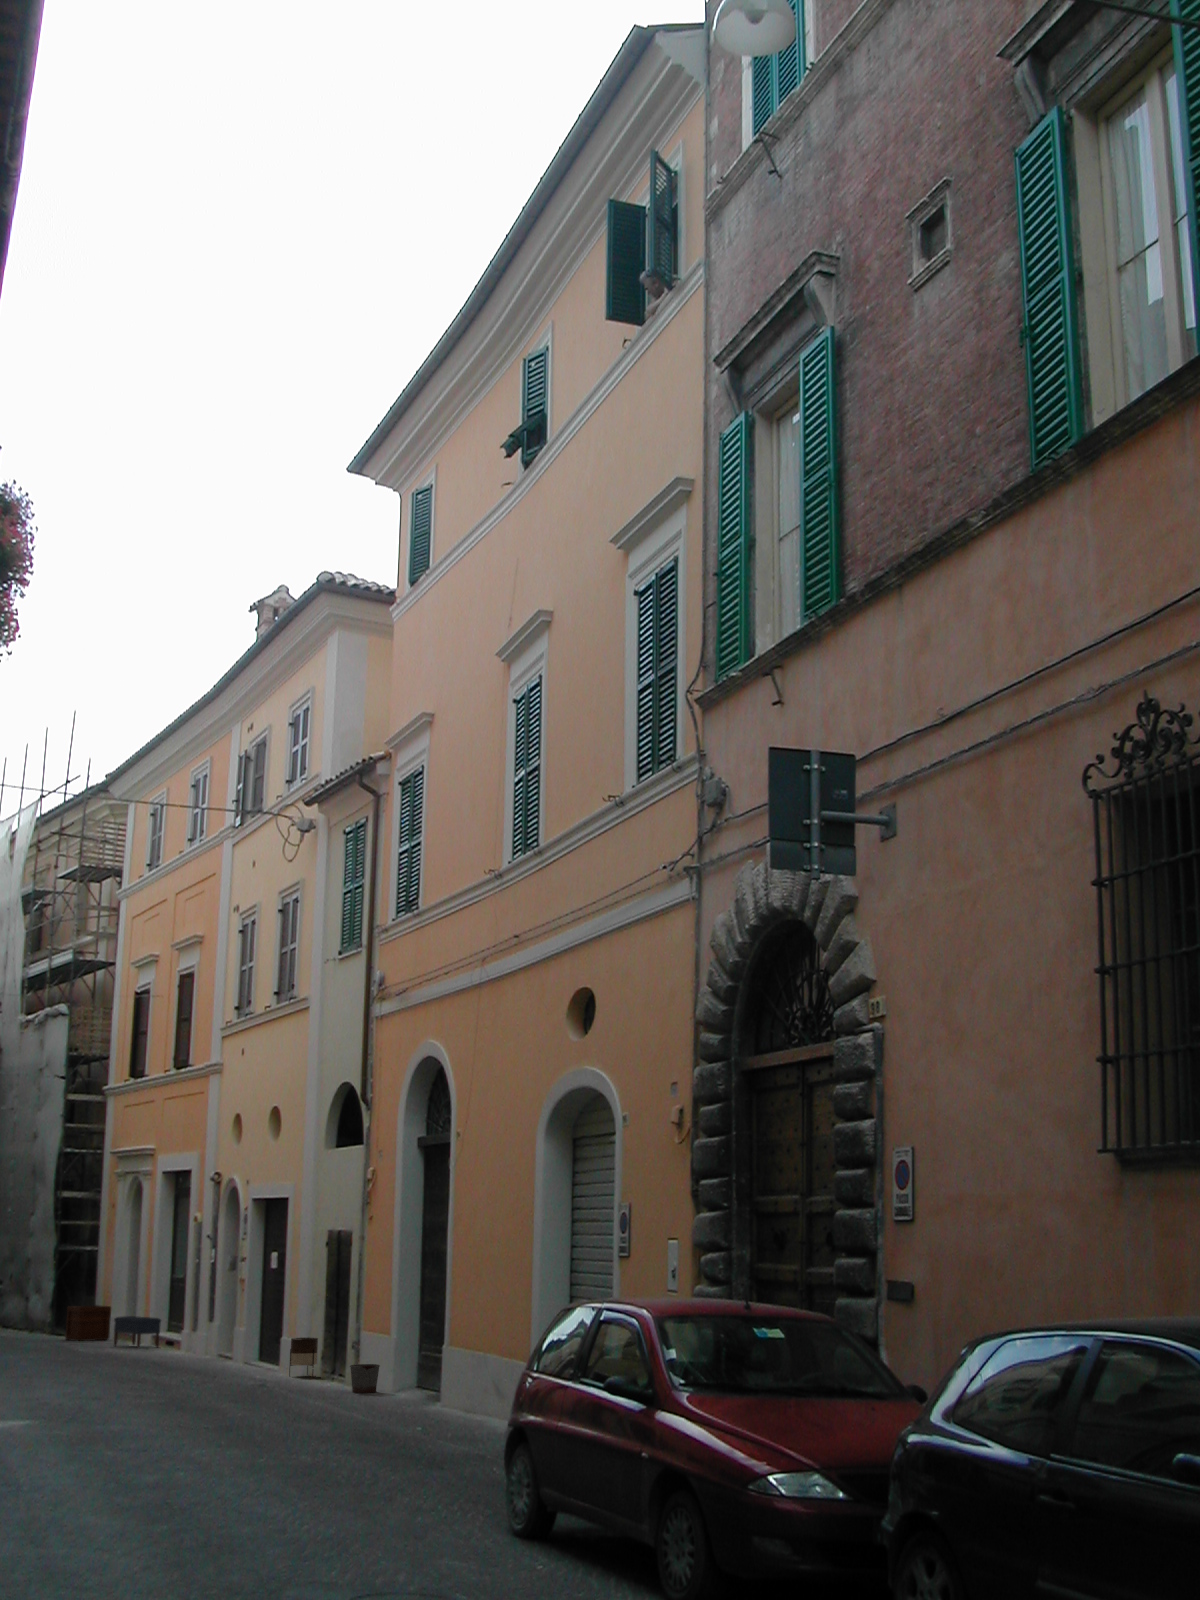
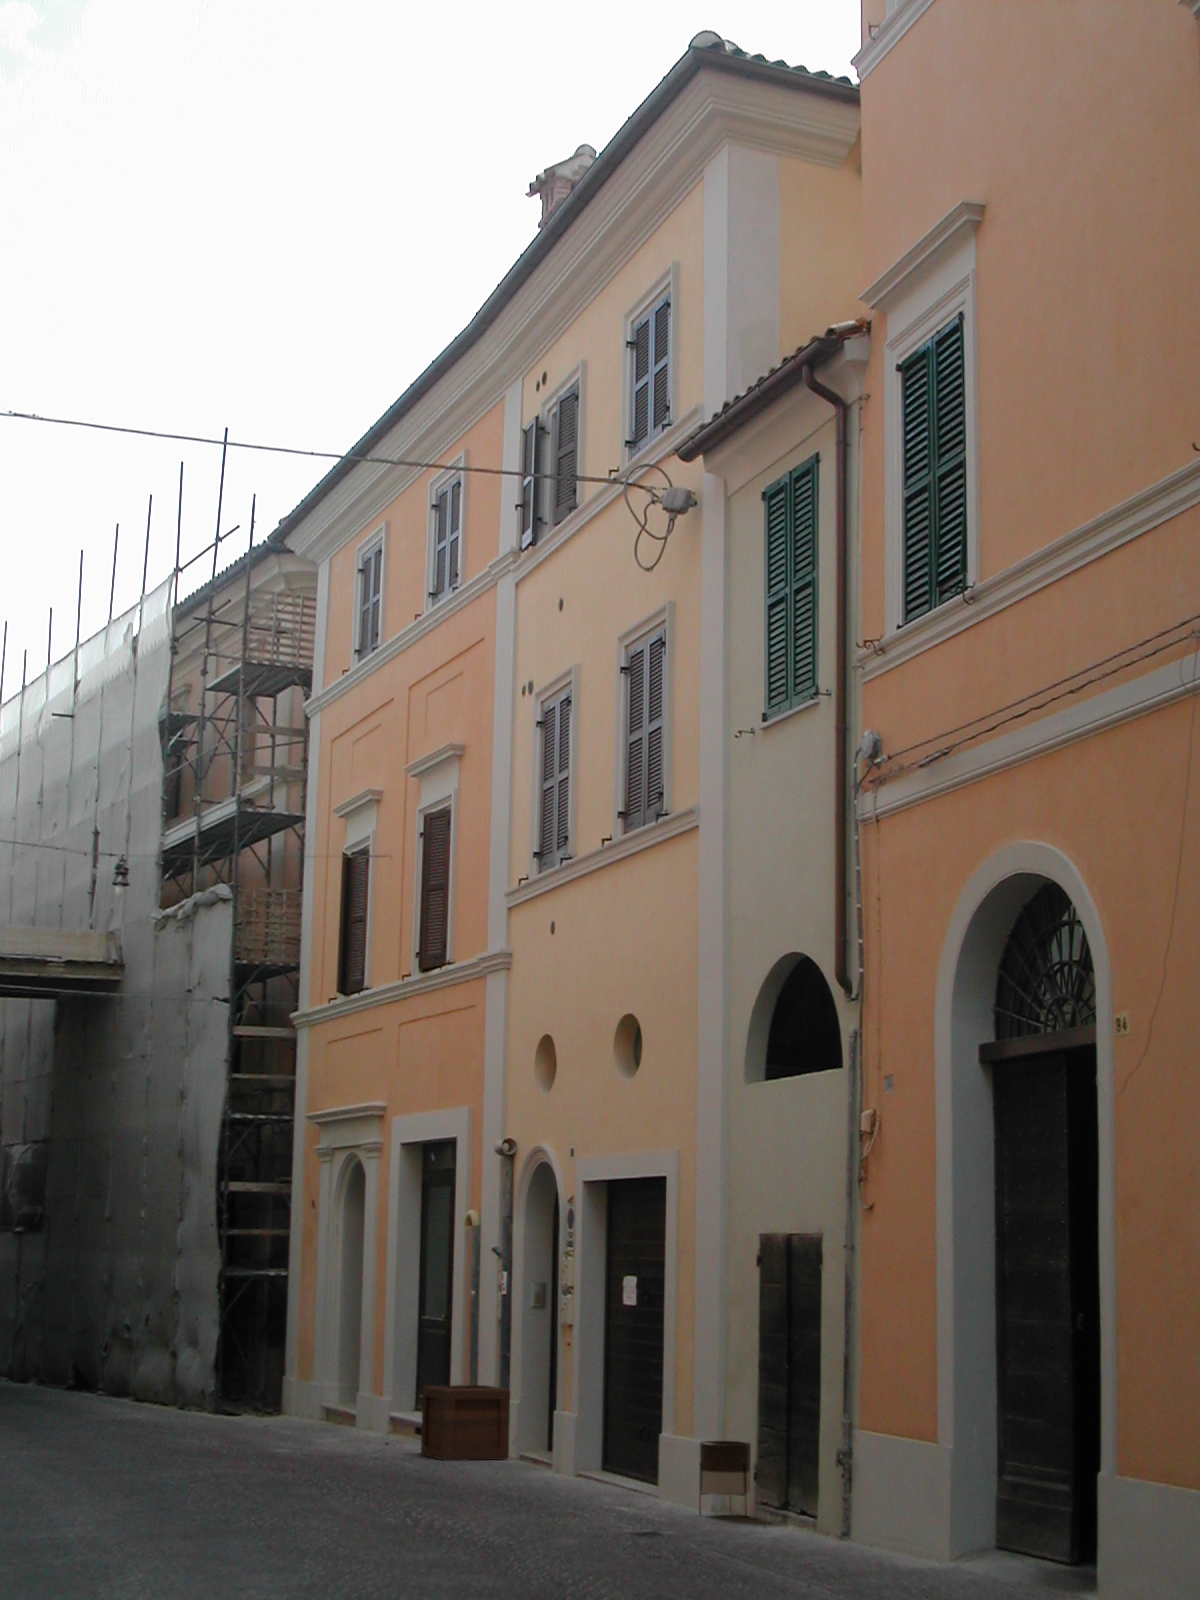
wooden crate: present [65,1305,111,1341] -> present [421,1385,510,1461]
bench: present [114,1316,161,1348] -> none [327,1381,407,1437]
bucket: present [350,1364,380,1393] -> none [874,1509,939,1571]

